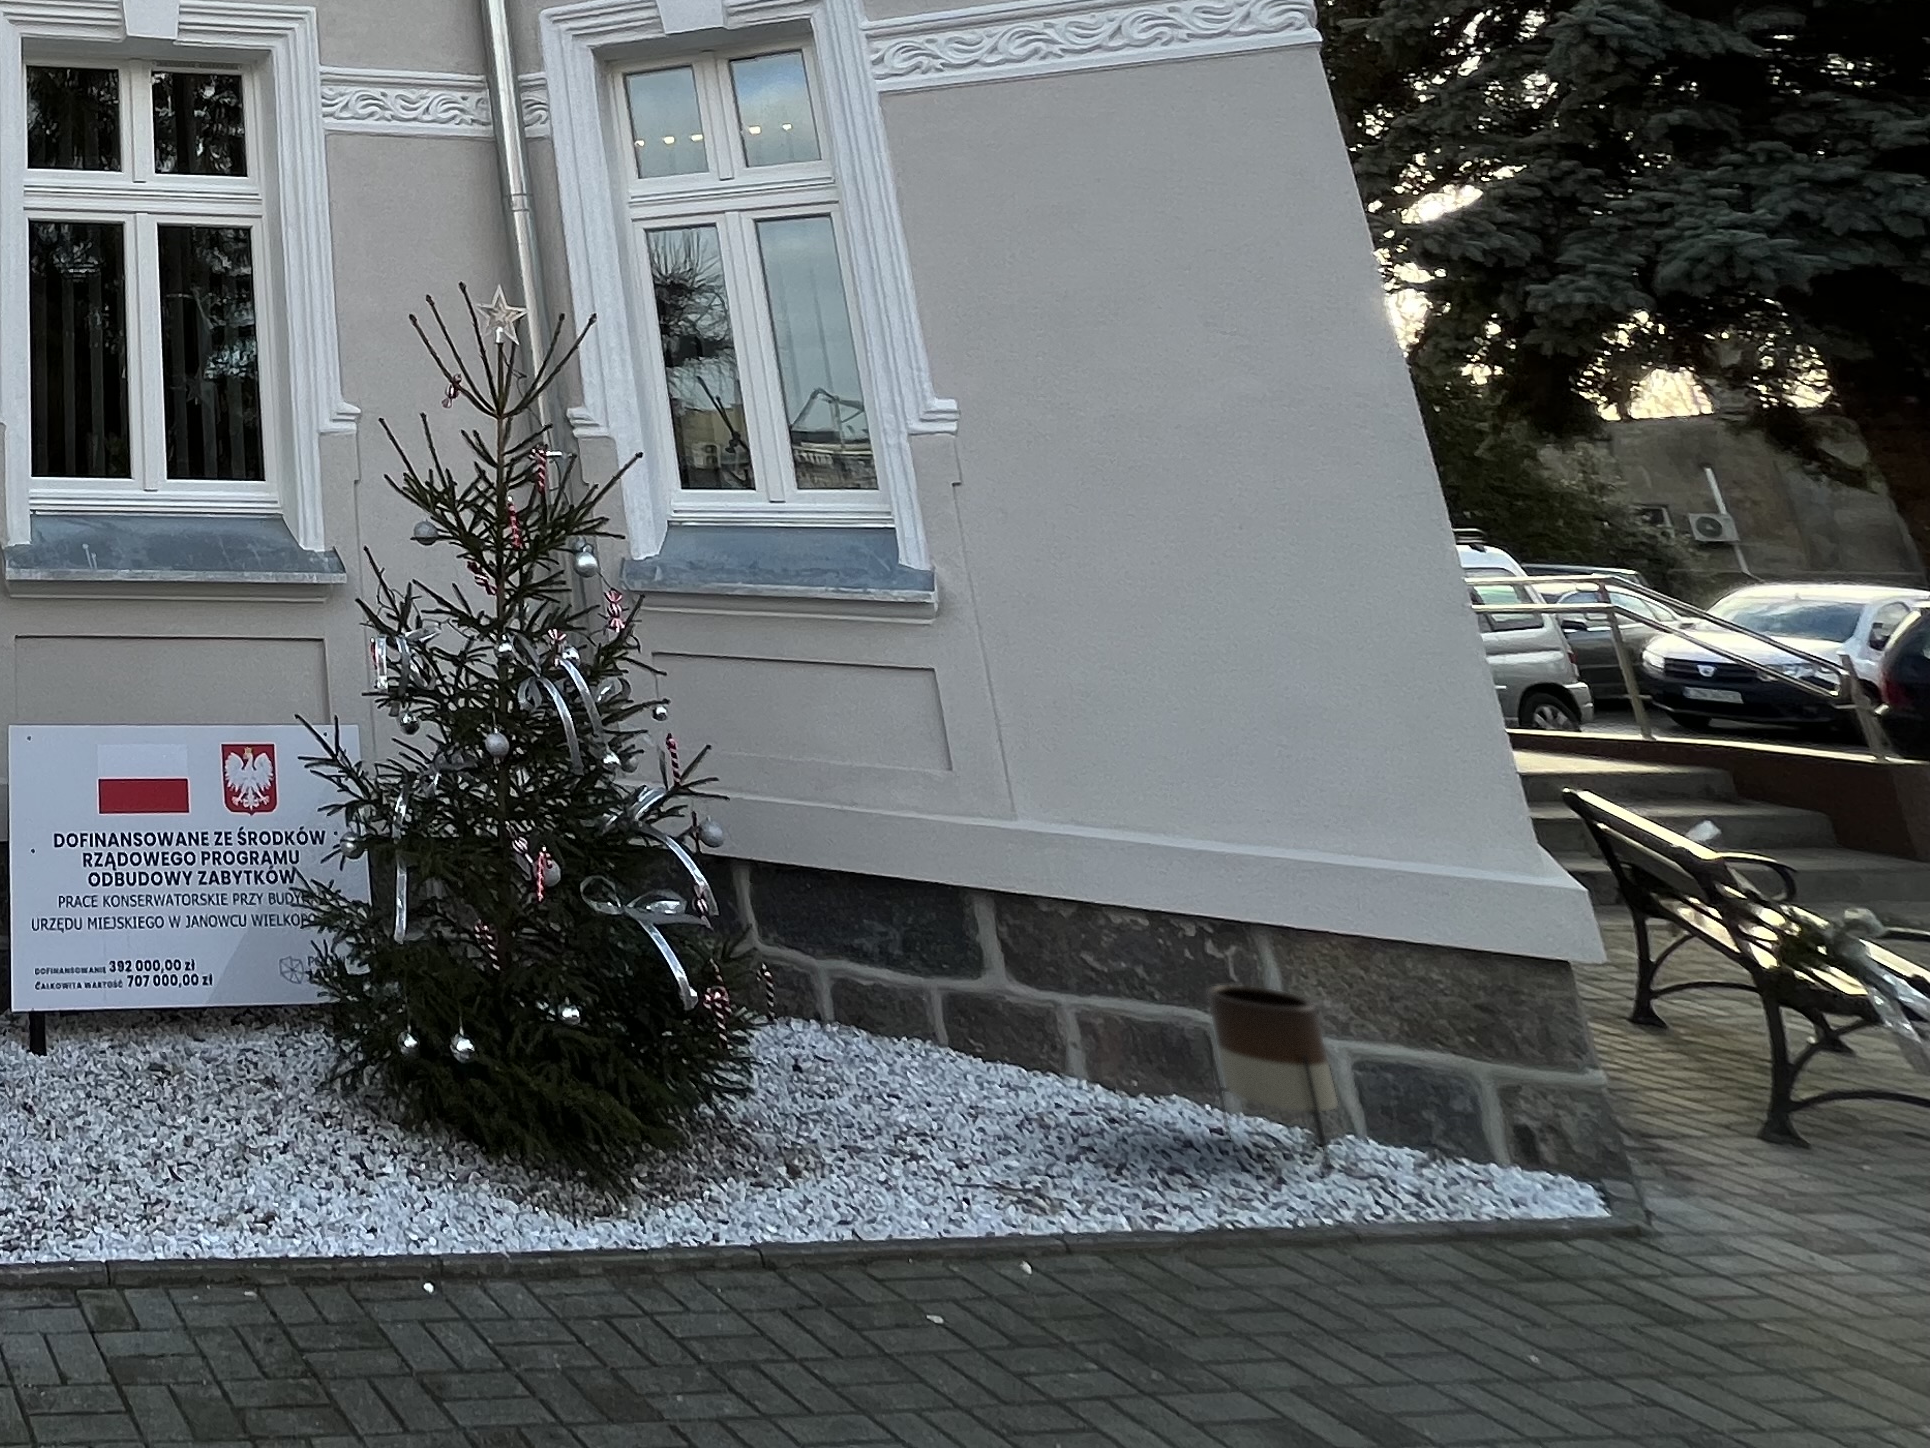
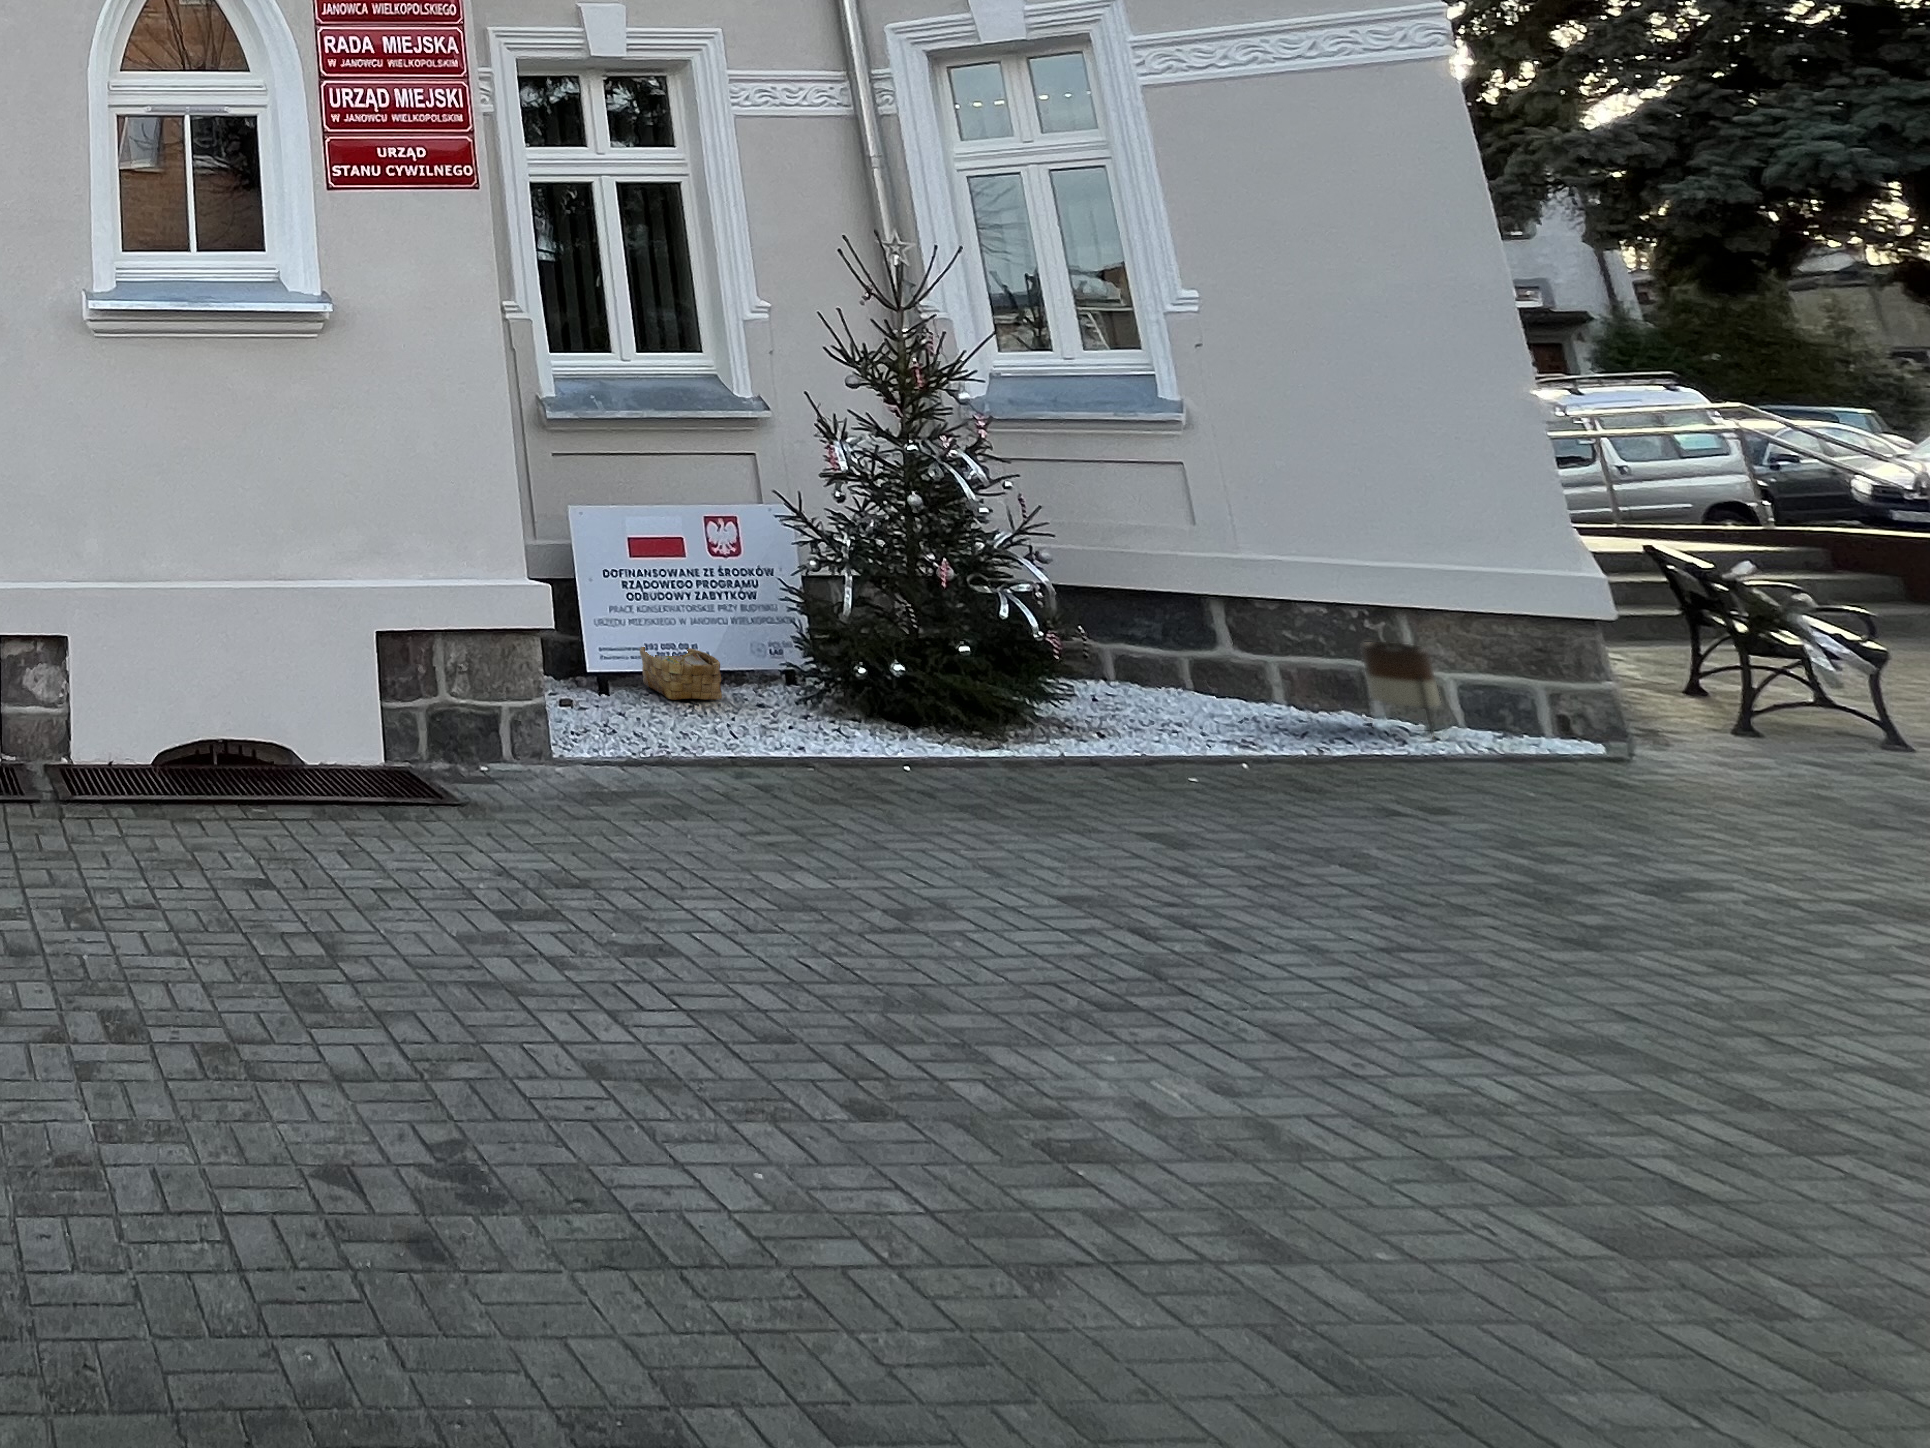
woven basket: none [78,950,194,1086] -> present [640,647,722,700]

